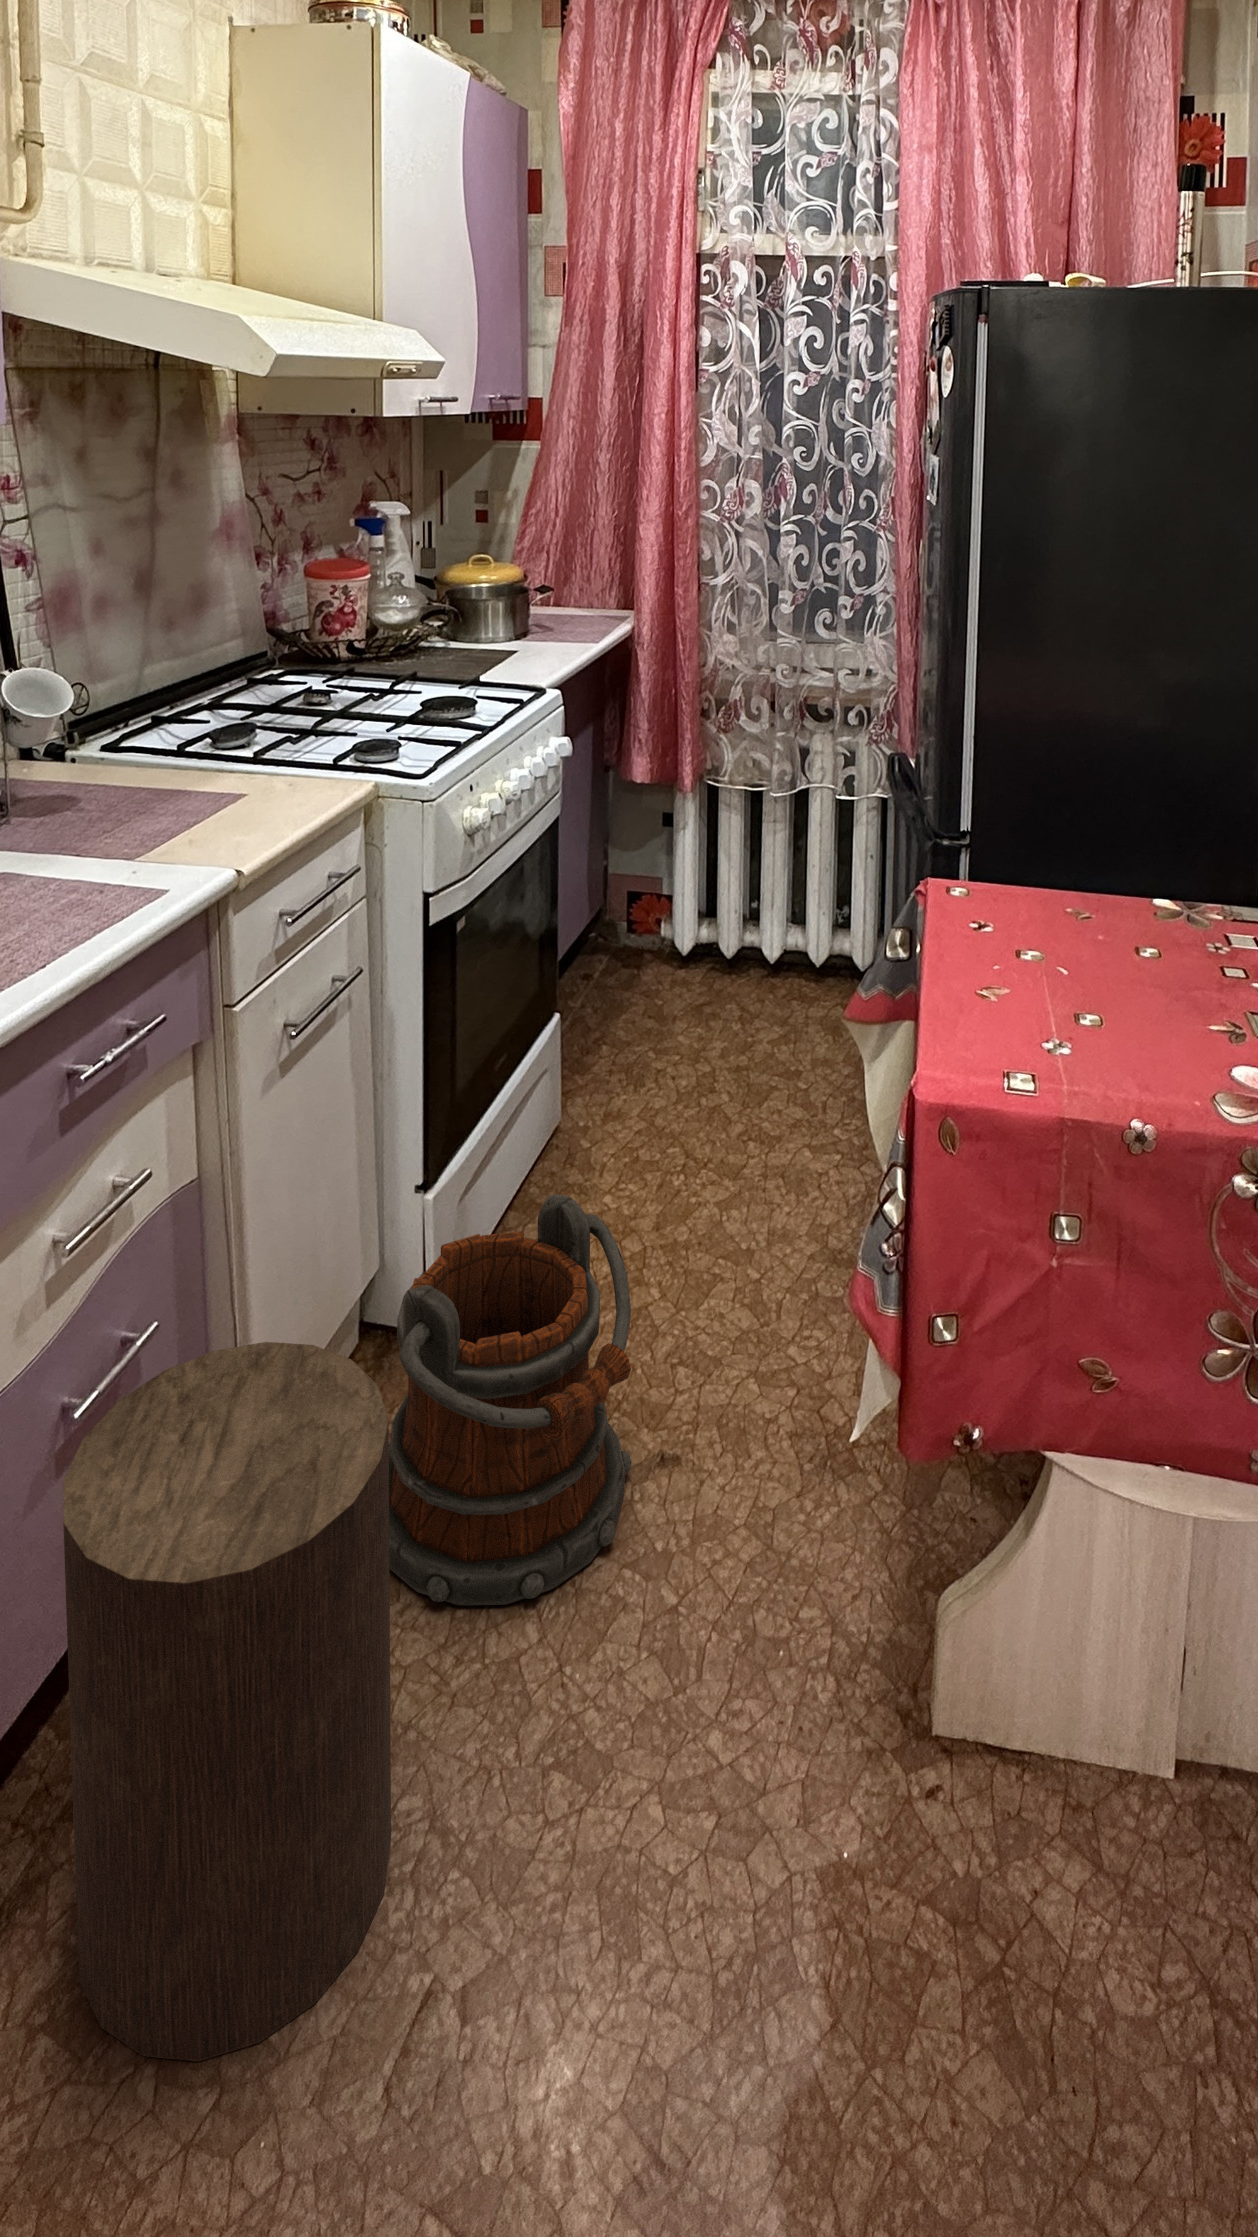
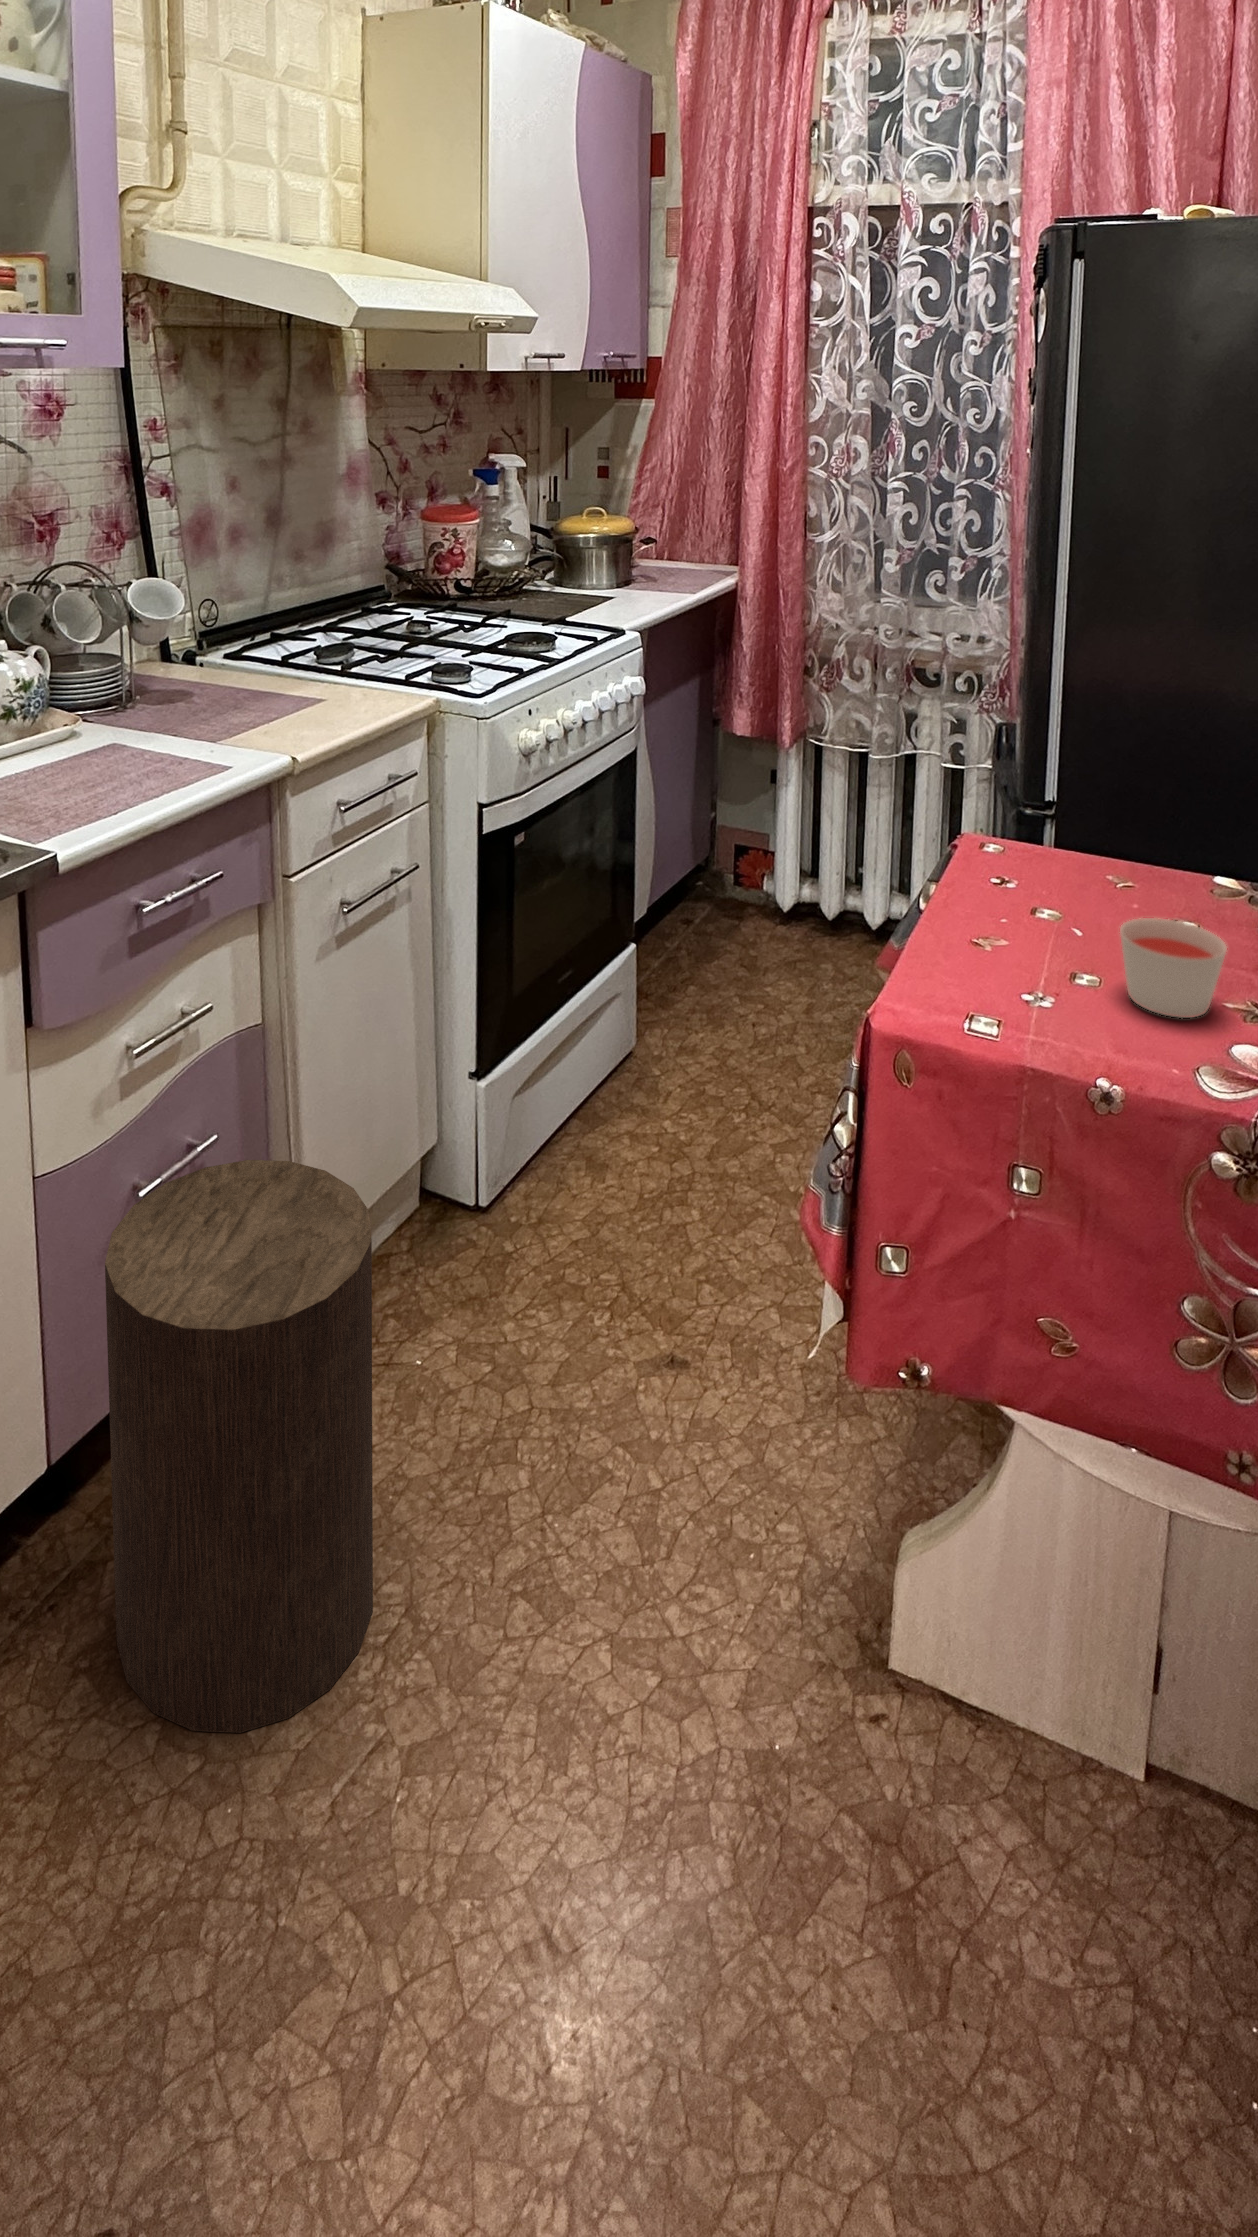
candle: none [1137,954,1232,1048] -> present [1120,918,1227,1018]
bucket: present [389,1194,632,1605] -> none [396,1094,642,1451]

